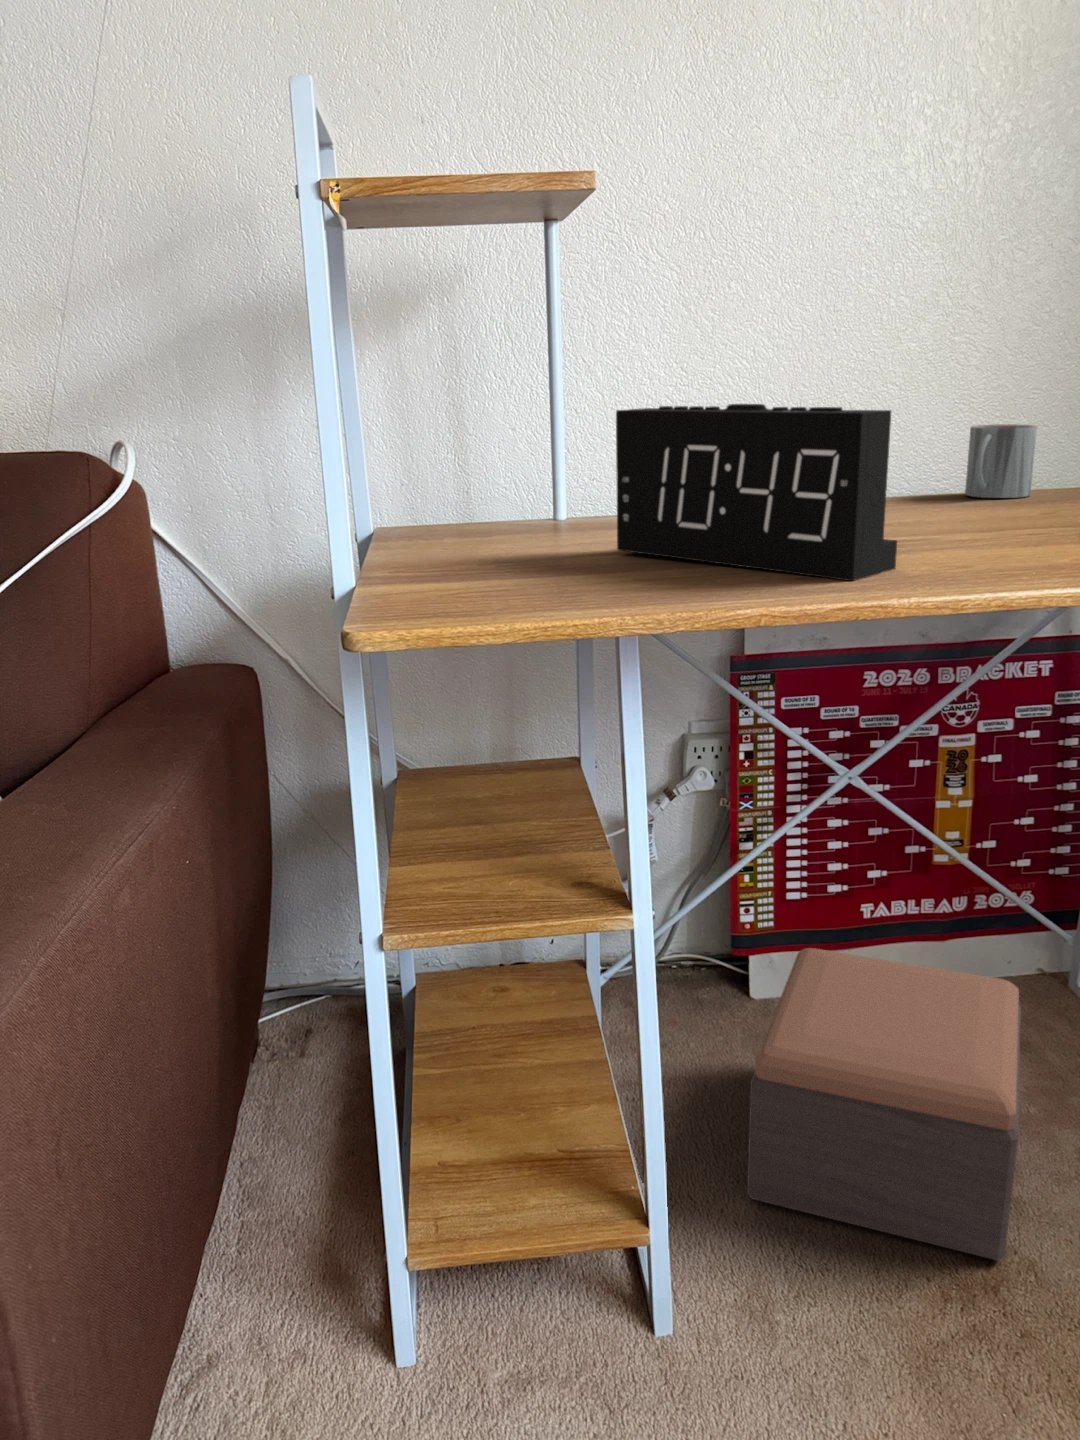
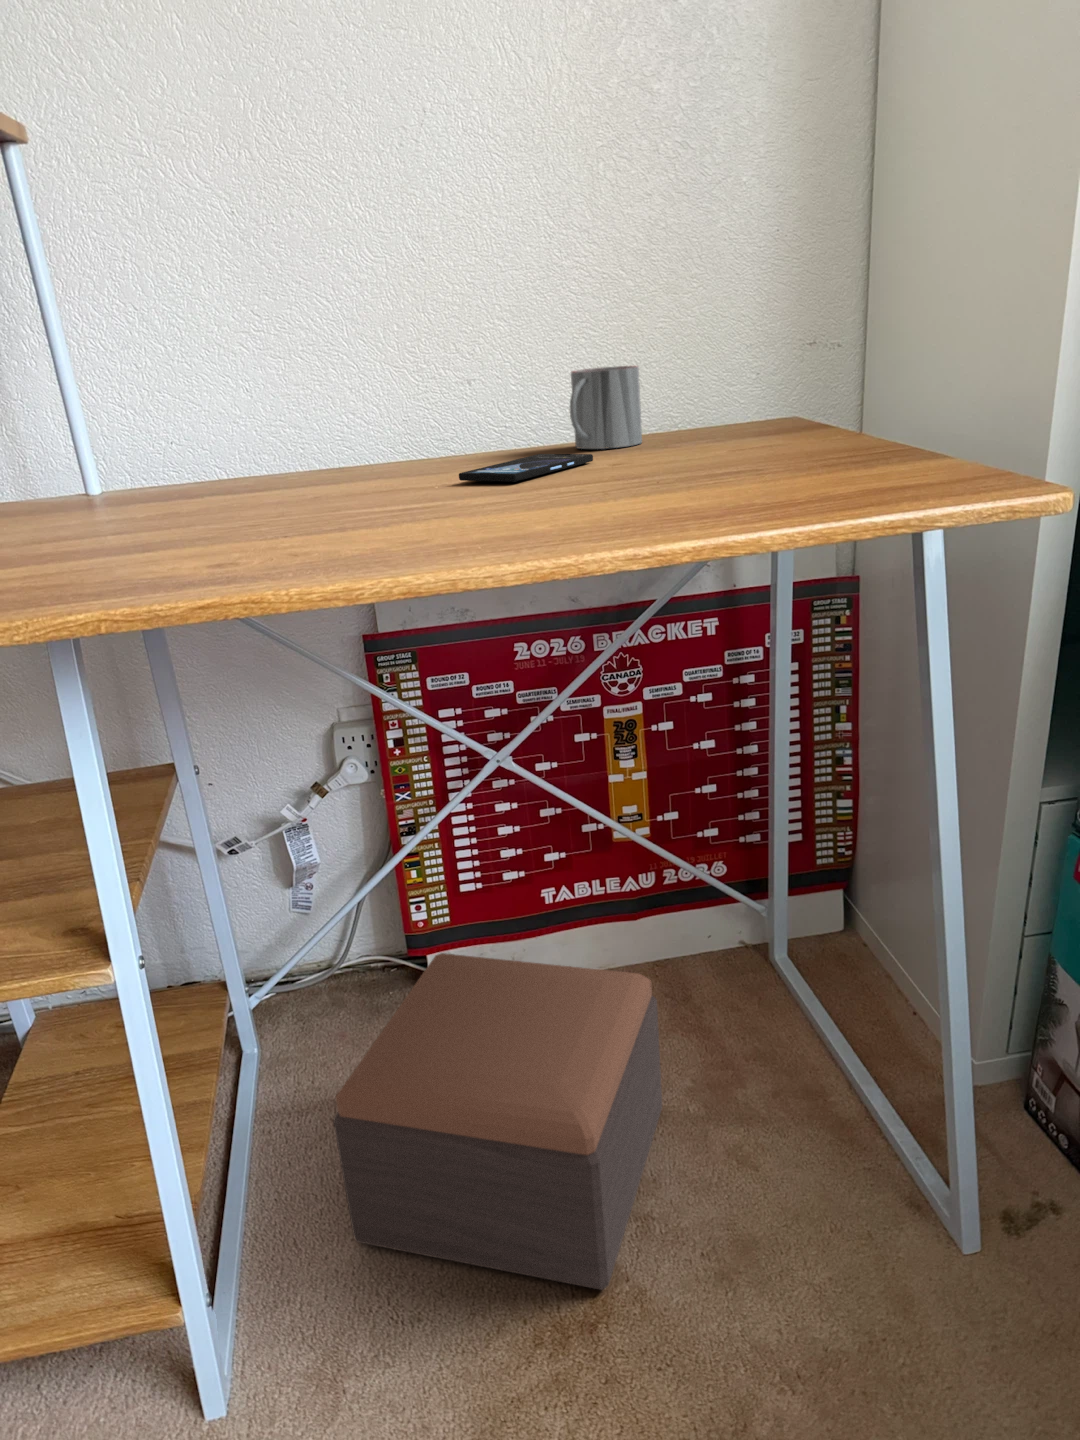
alarm clock: present [616,404,897,581] -> none [48,360,342,568]
smartphone: none [904,499,1013,523] -> present [459,454,593,482]

